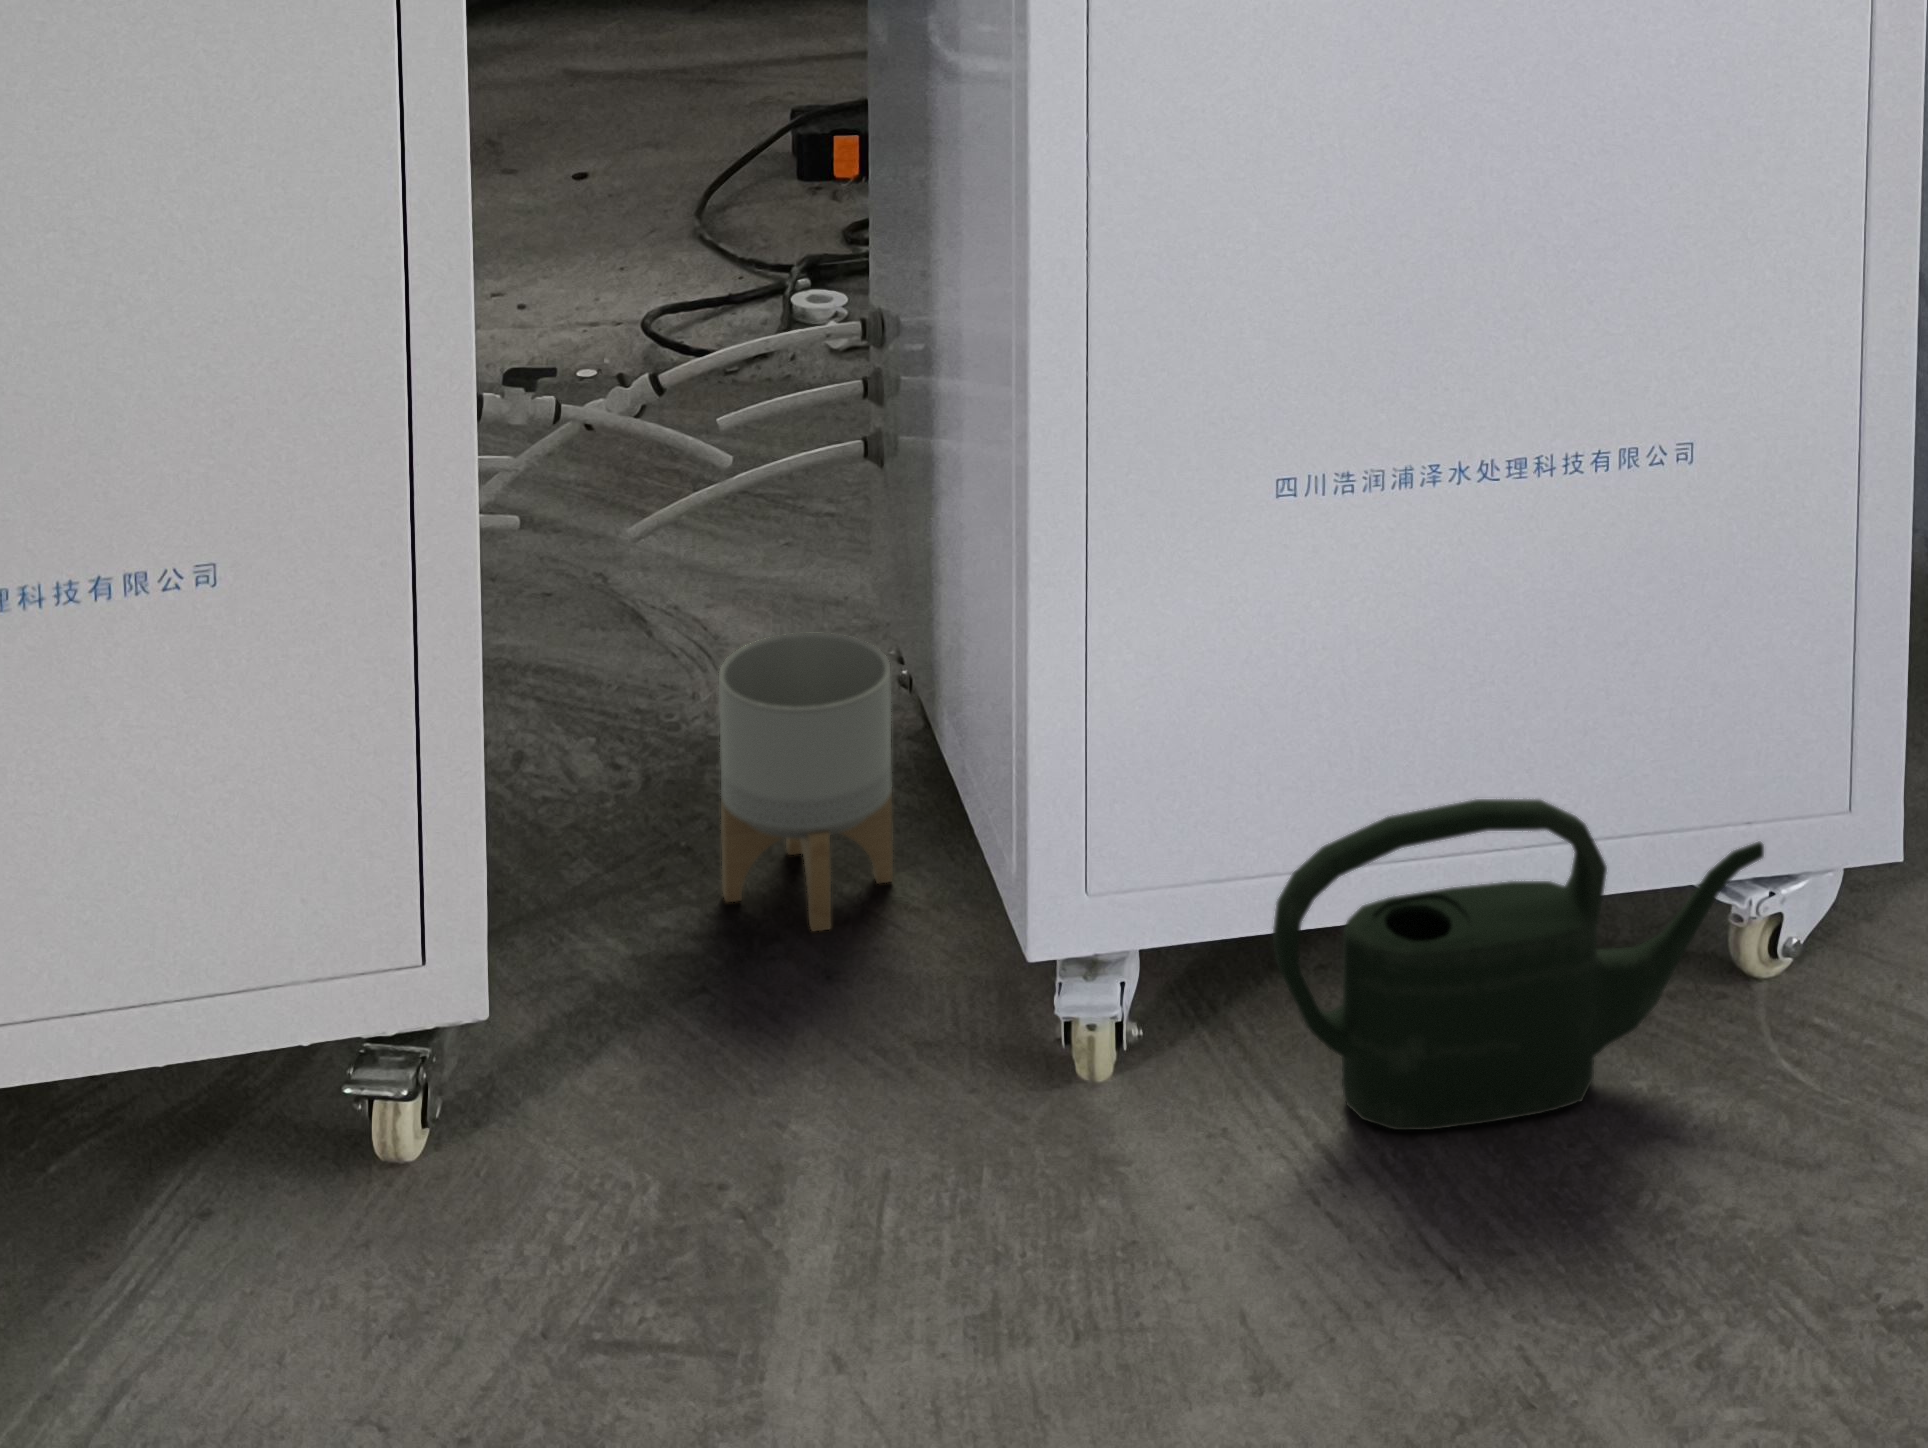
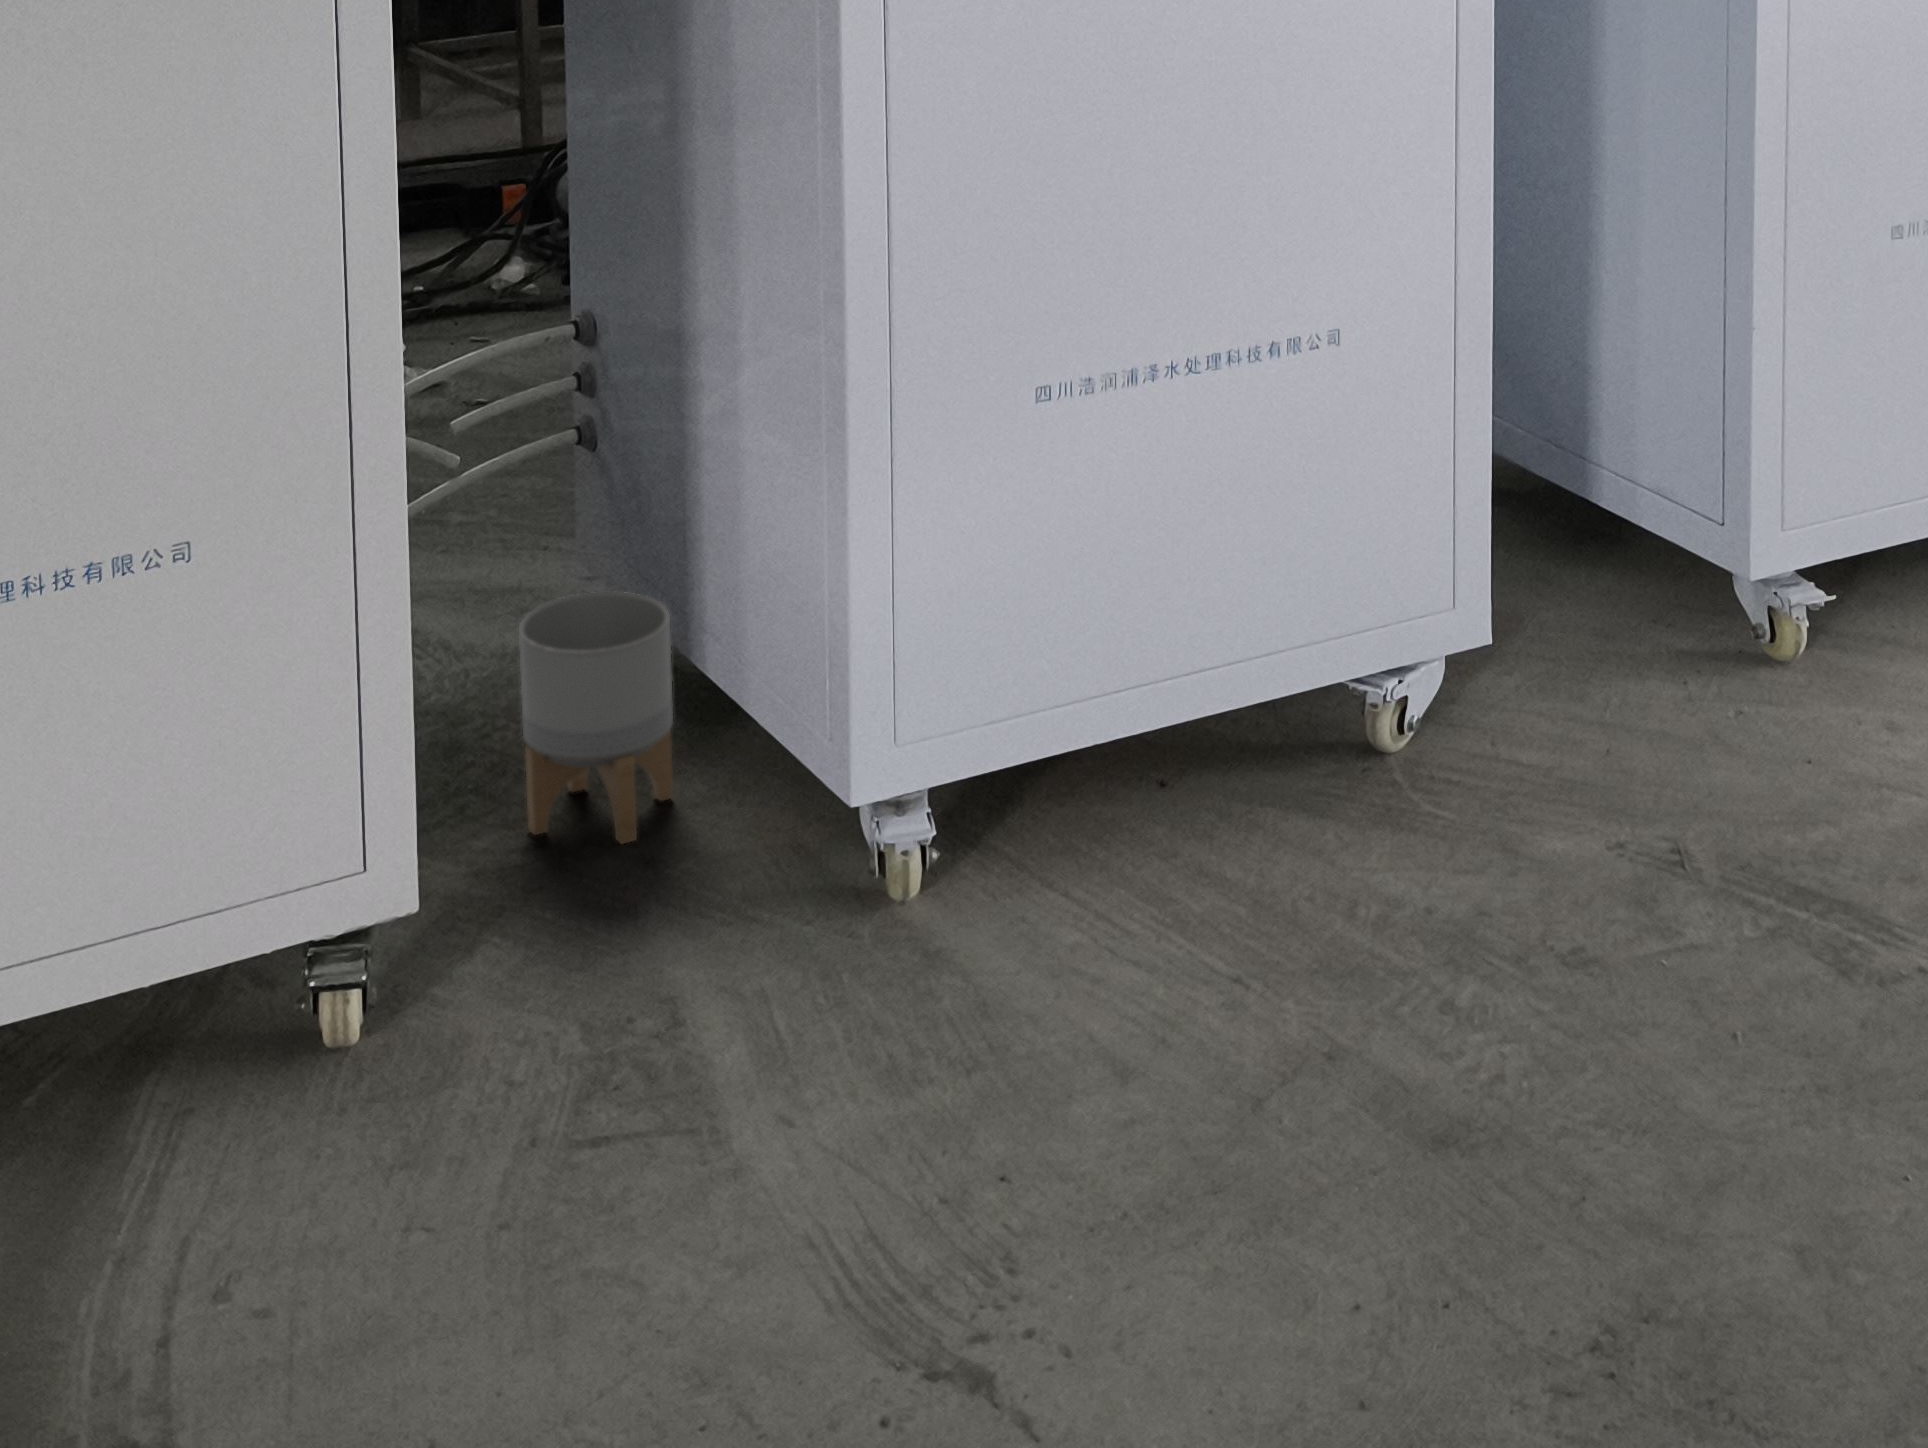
watering can: present [1273,799,1764,1130] -> none [1060,623,1417,902]

